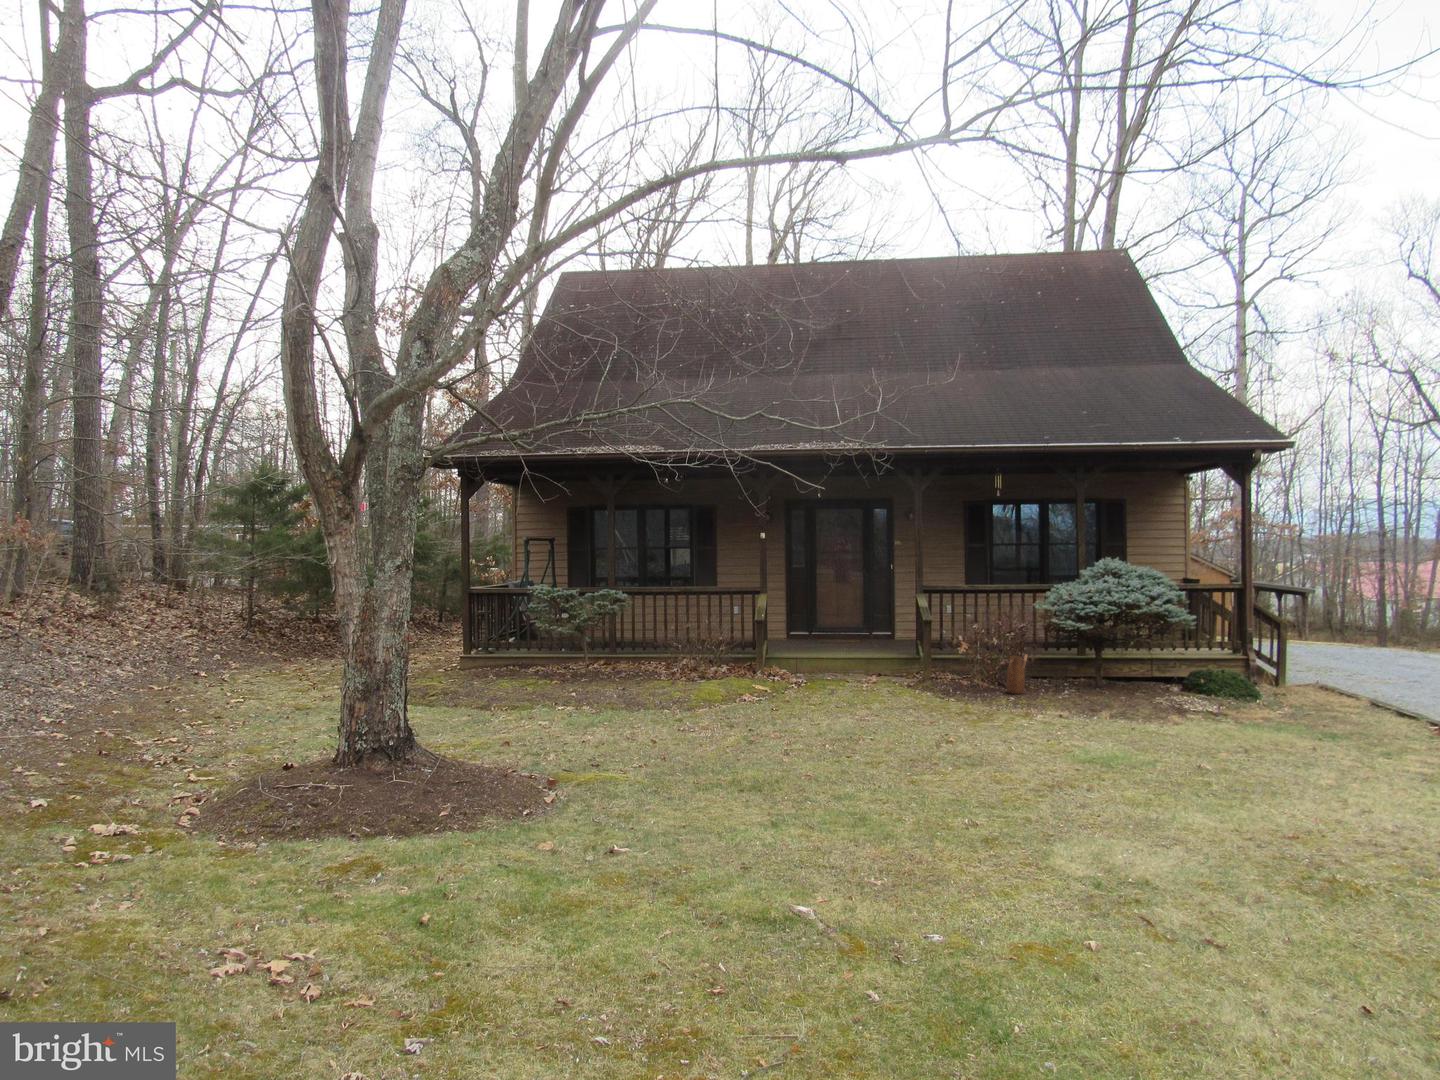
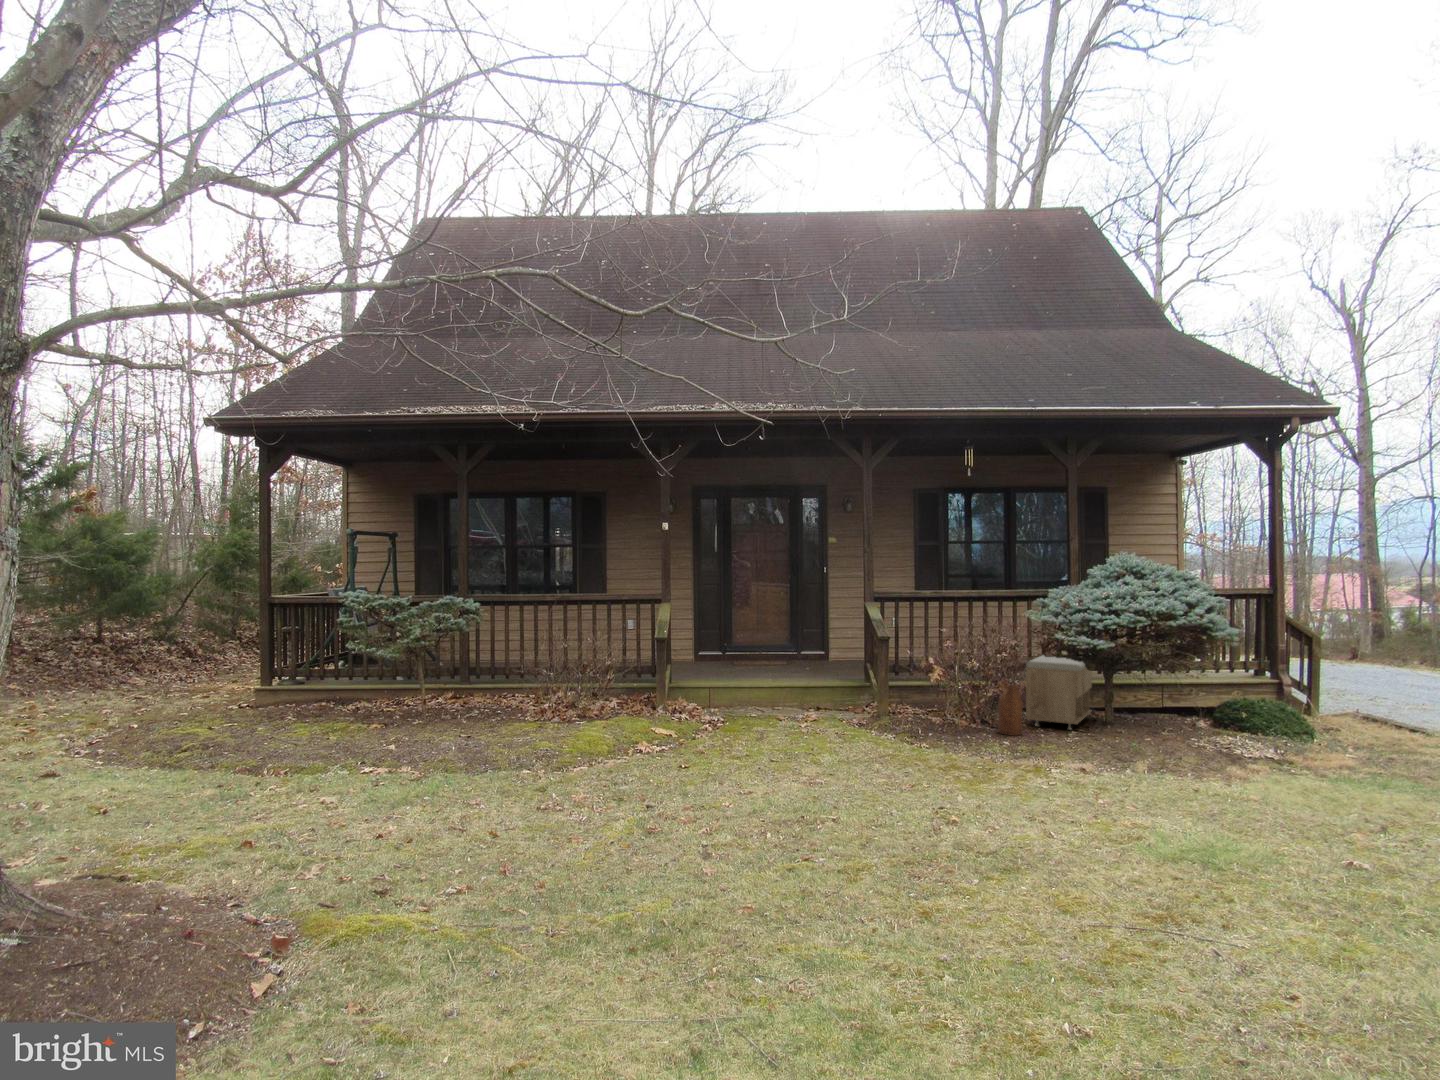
storage bench: none [1032,634,1091,691] -> present [1026,655,1092,730]

